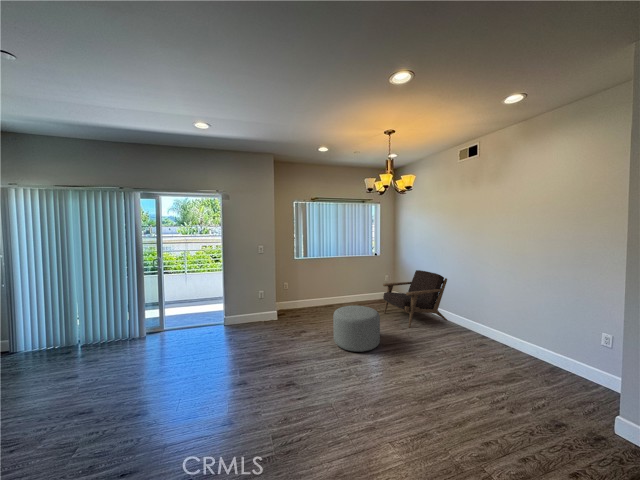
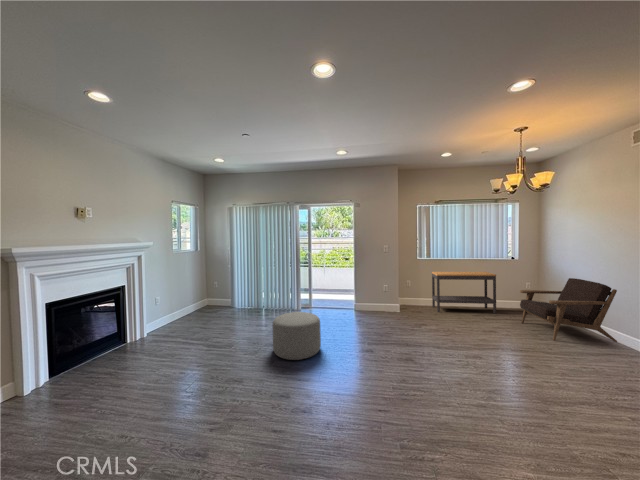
console table: none [309,268,364,313] -> present [432,272,496,314]
ottoman: present [333,306,380,352] -> present [272,312,321,360]

